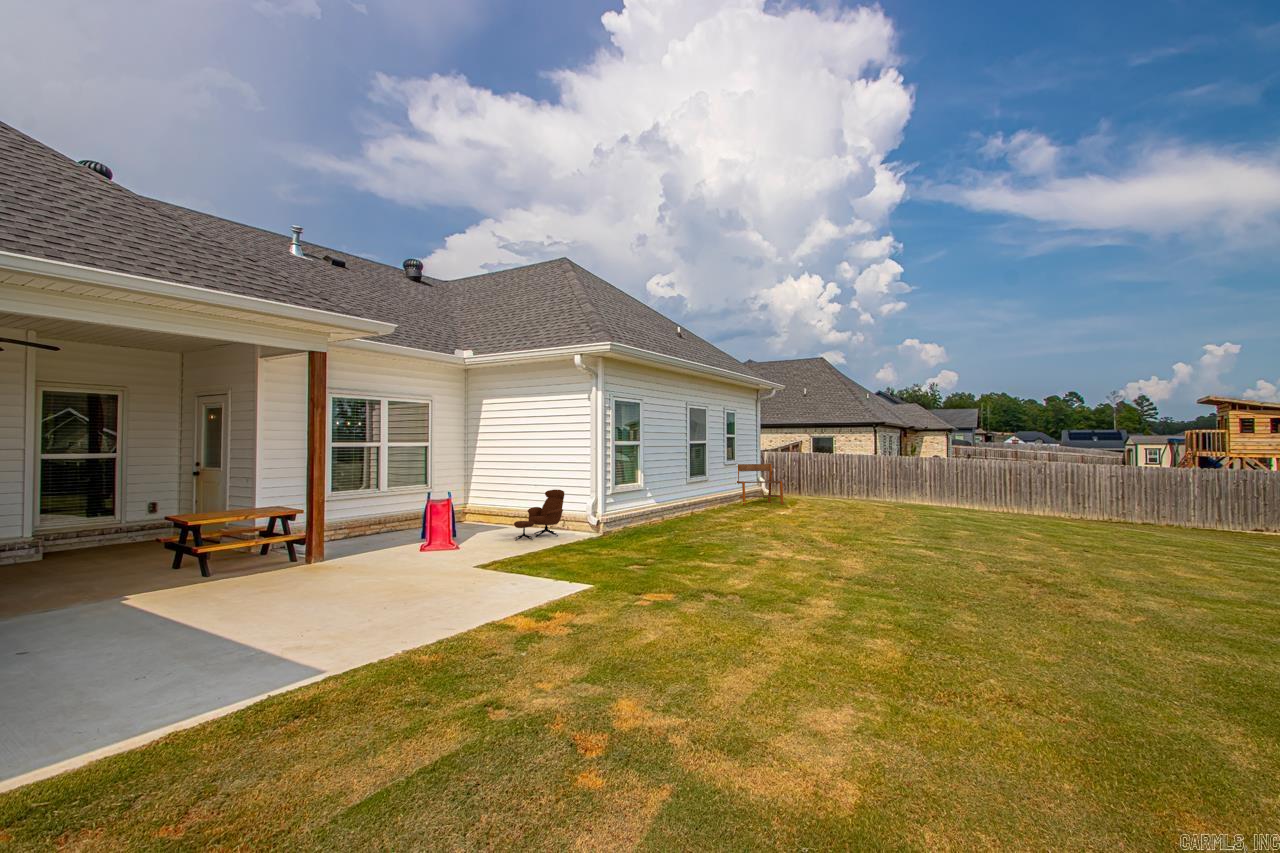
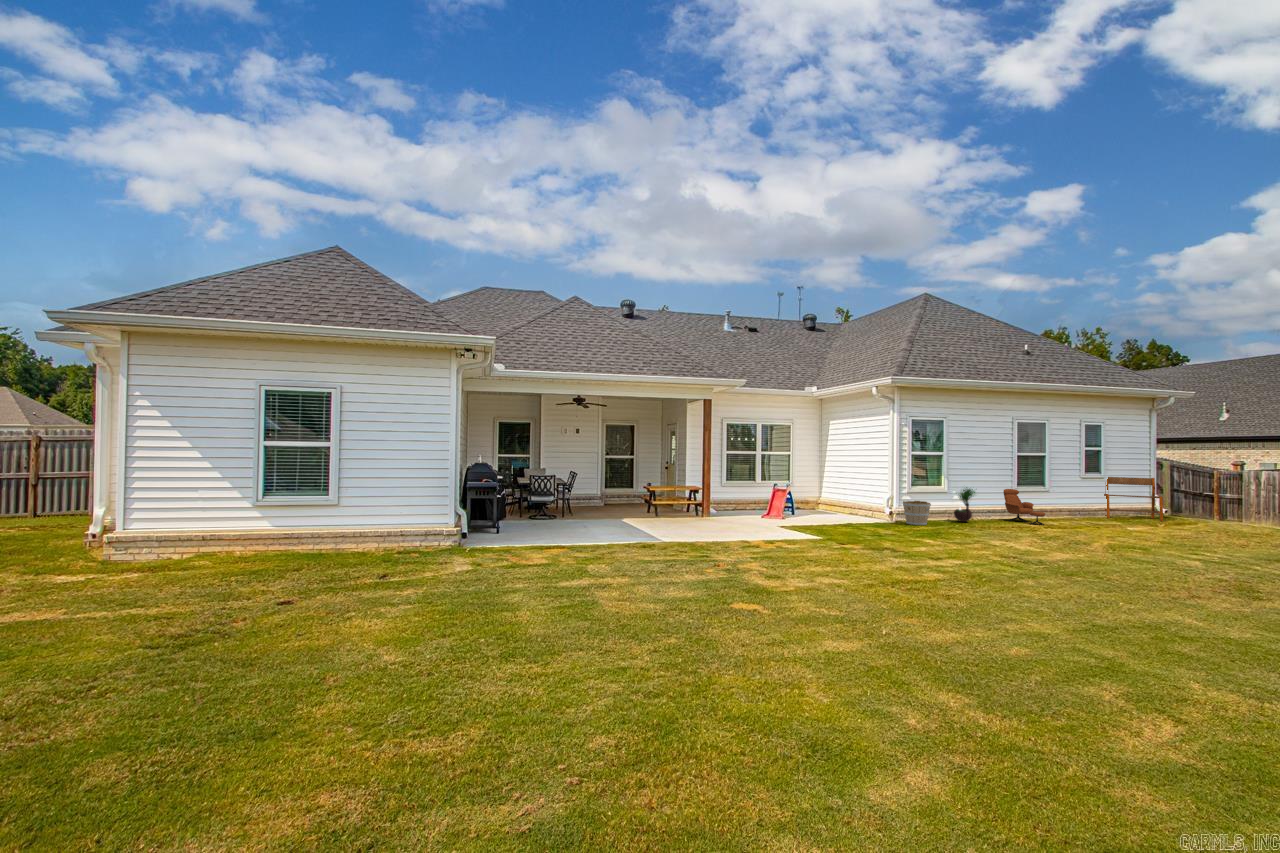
potted tree: none [650,479,676,525] -> present [954,487,975,522]
lounge chair: present [514,490,564,540] -> present [1004,489,1045,525]
wooden bucket: none [609,503,644,536] -> present [903,501,931,525]

